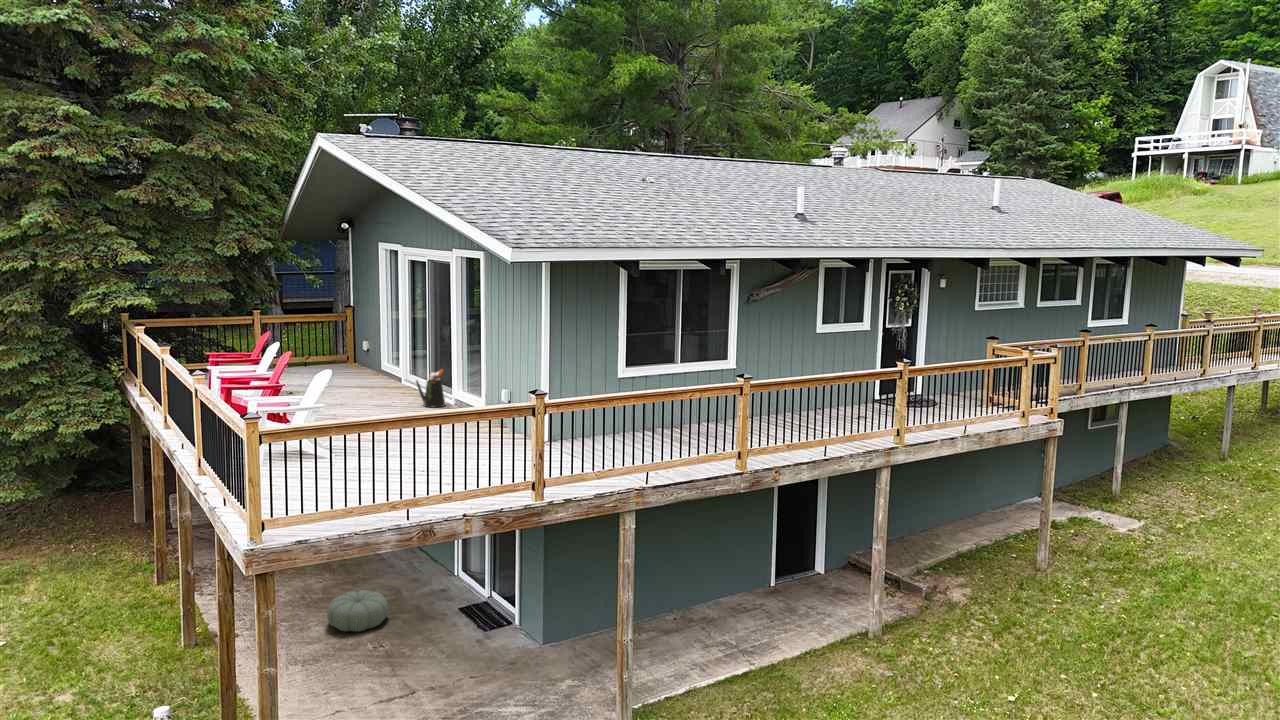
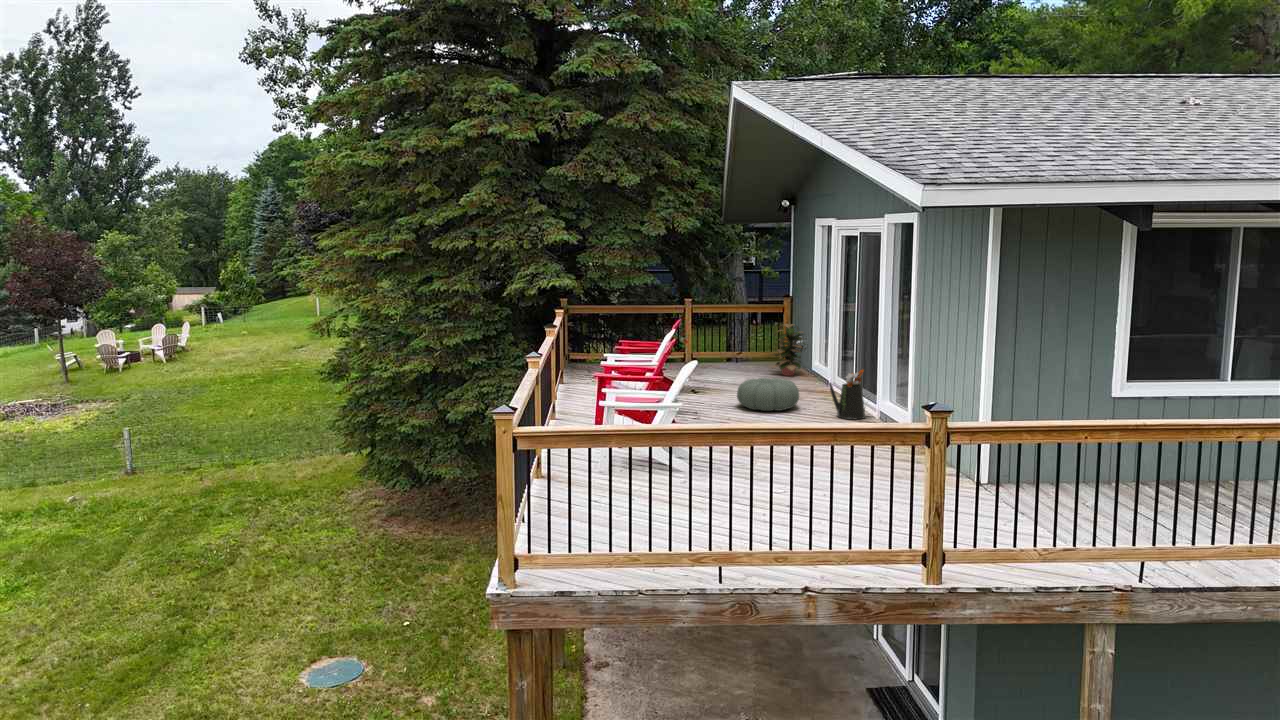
decorative plant: none [346,334,378,378] -> present [773,324,806,376]
pouf: present [327,590,389,631] -> present [737,378,799,411]

